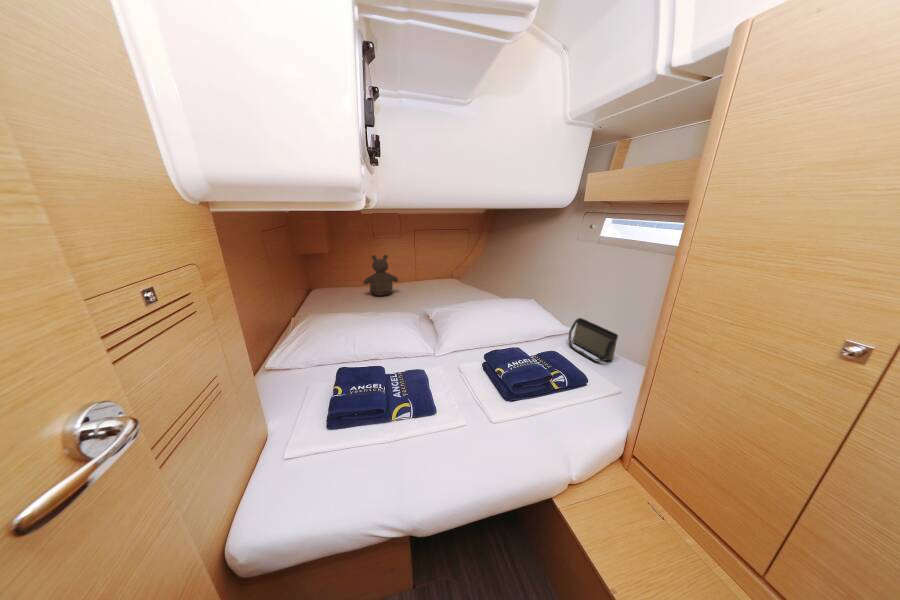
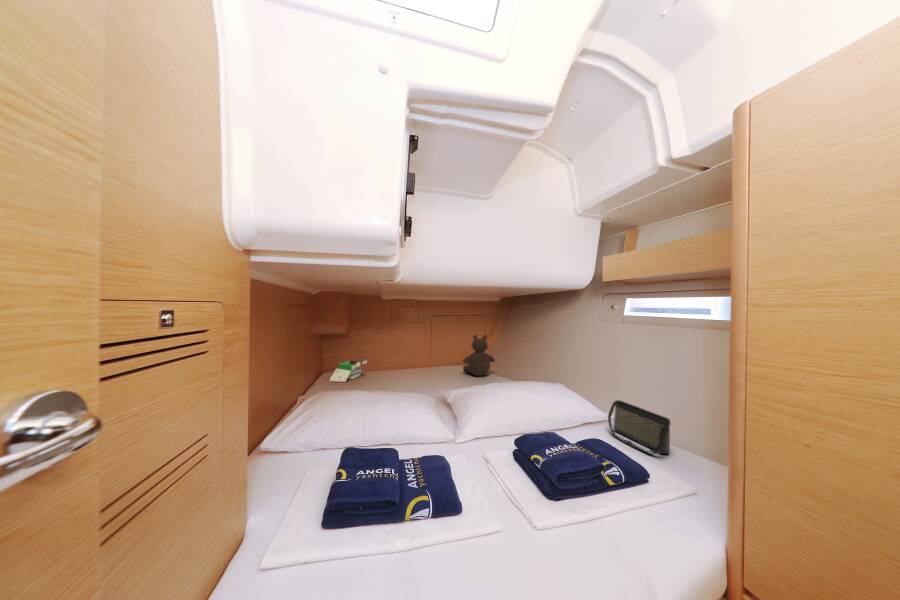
teddy bear: present [364,255,398,296] -> present [463,335,495,376]
book: none [317,282,351,305] -> present [330,359,367,382]

